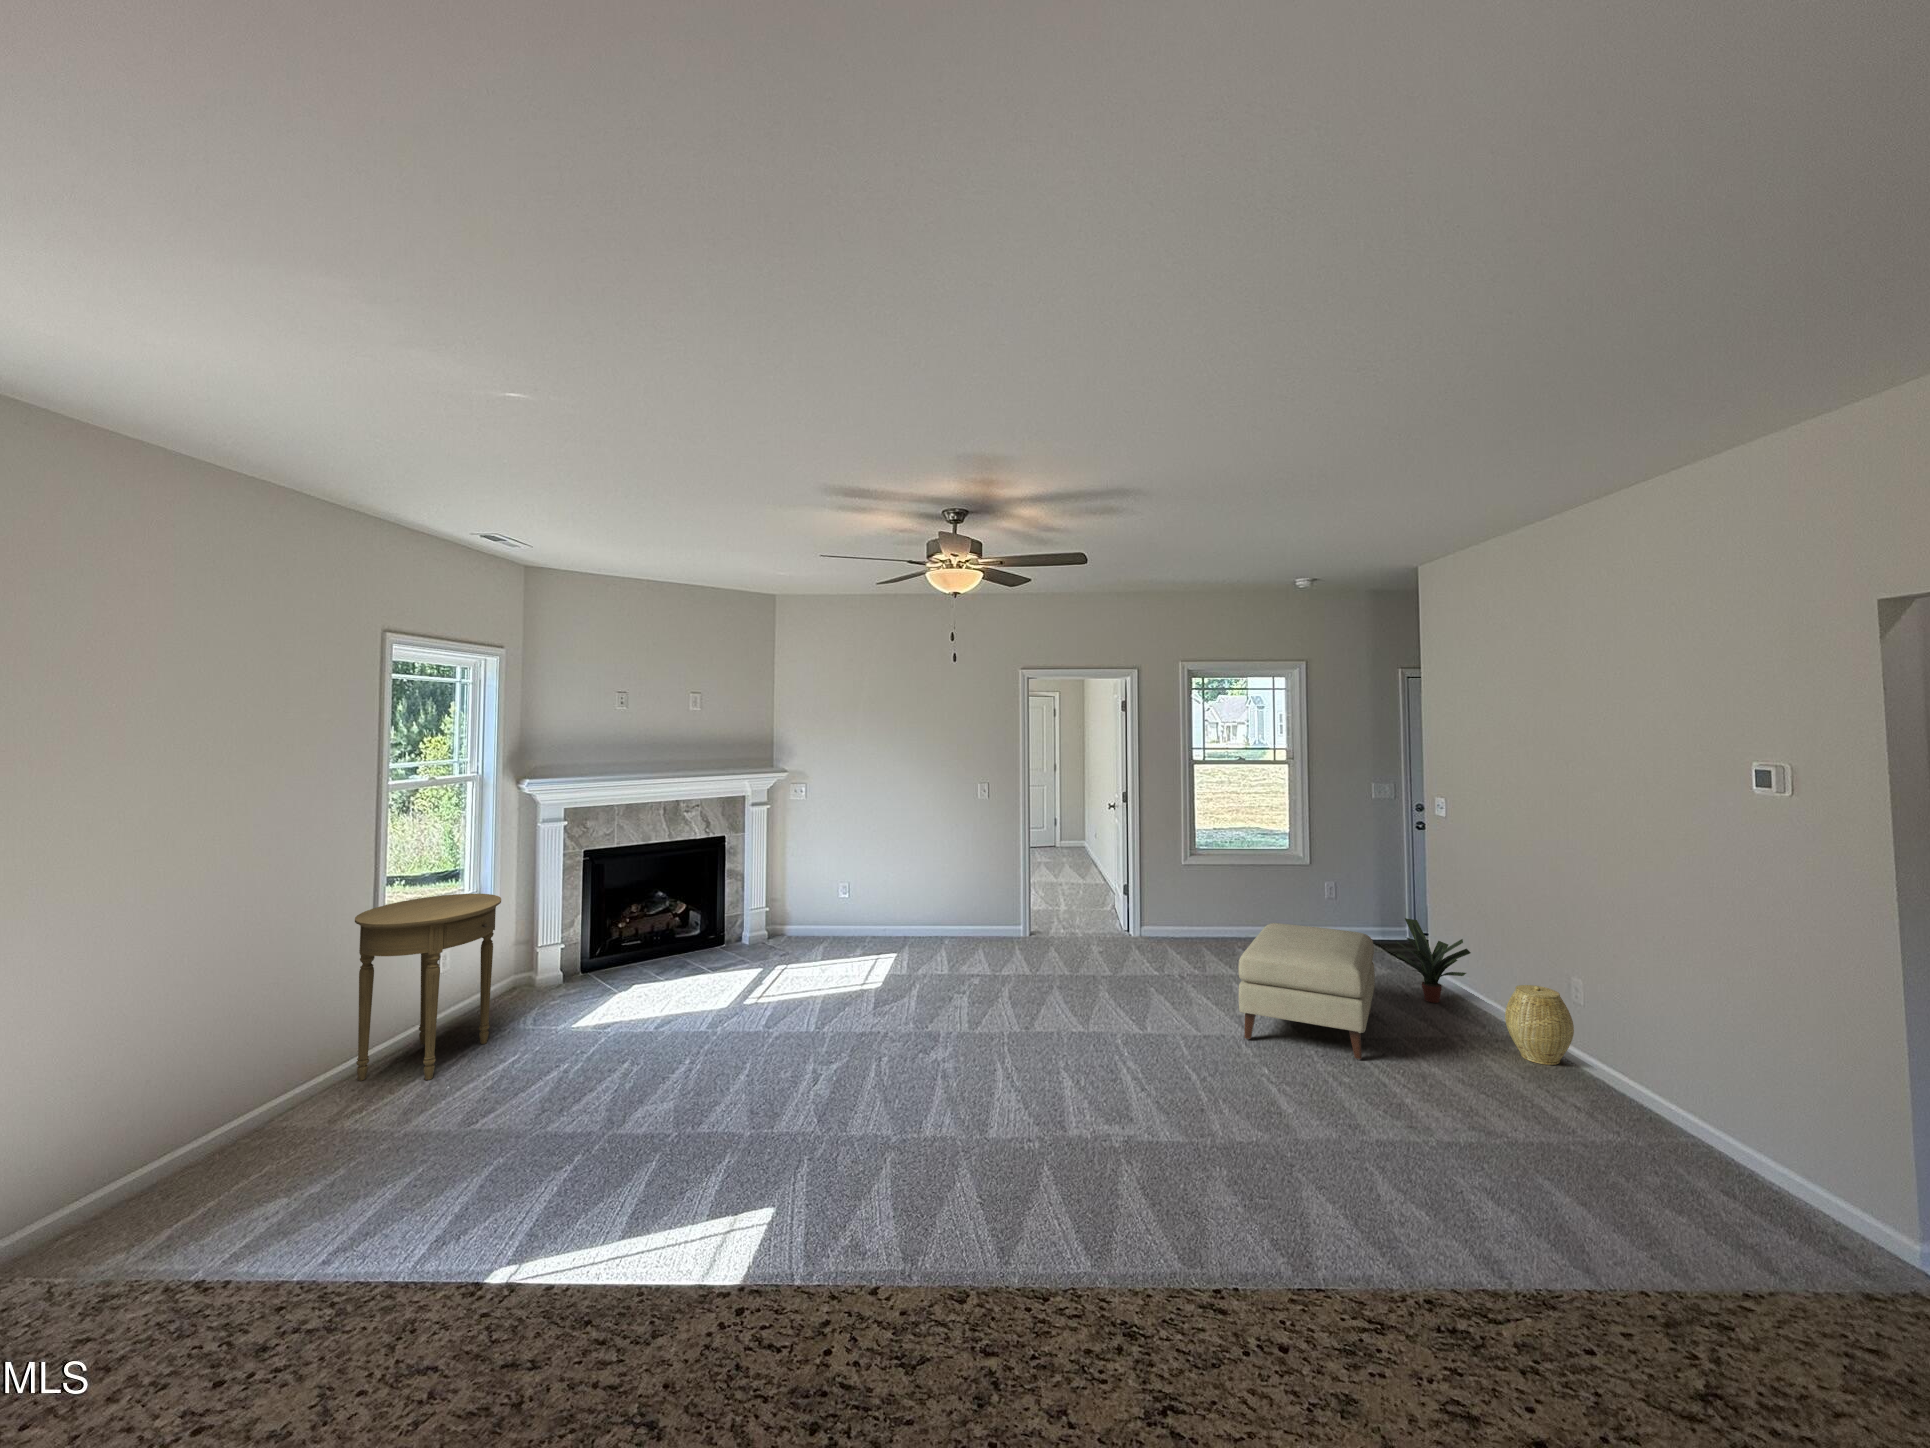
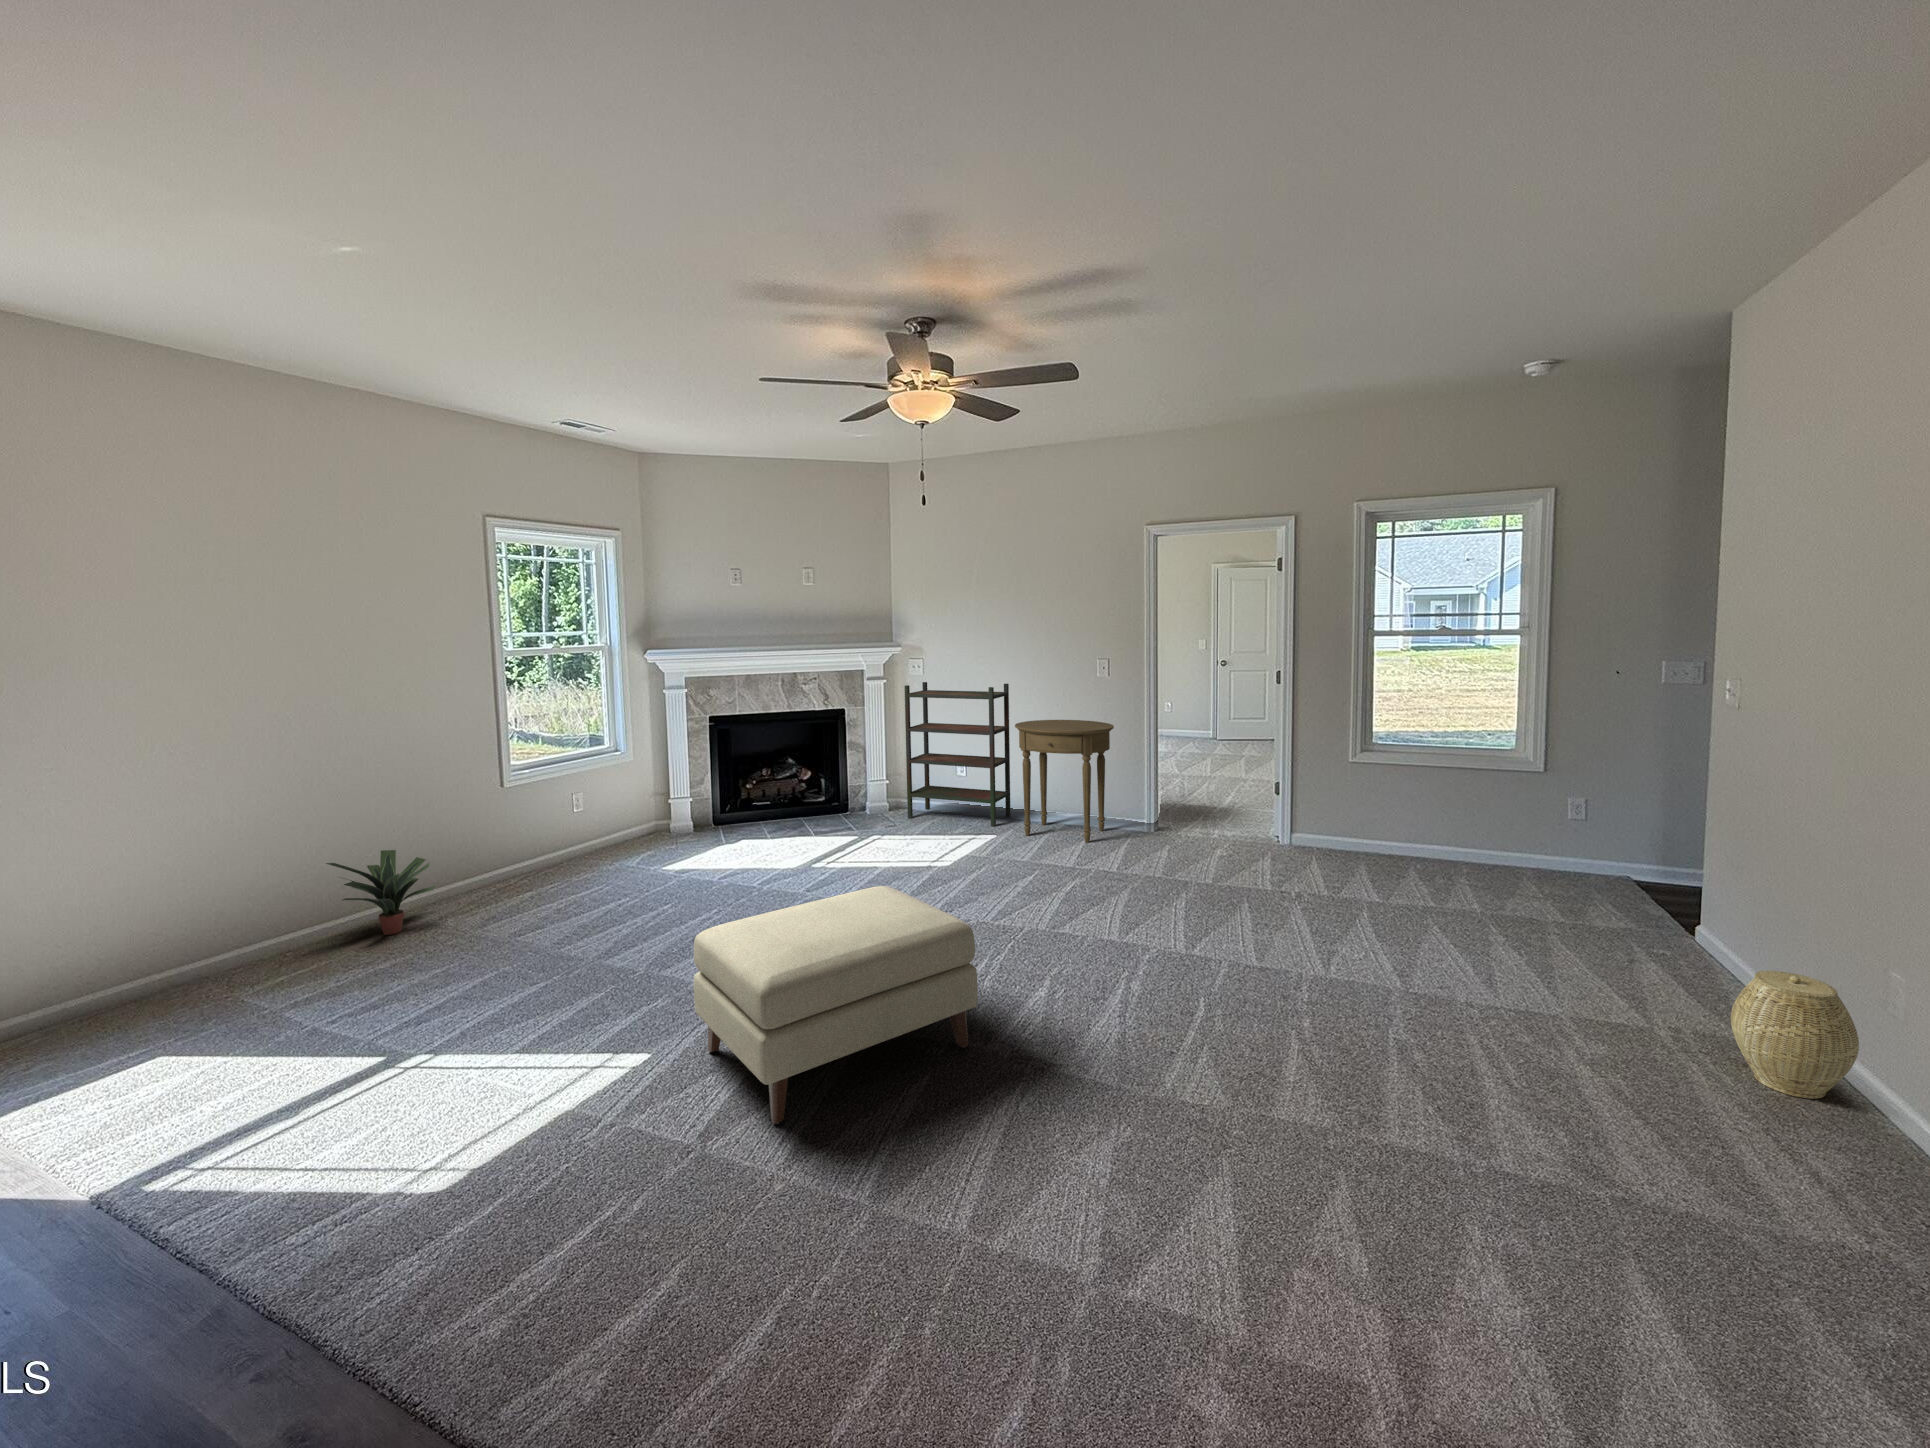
bookshelf: none [794,807,893,944] -> present [905,682,1011,826]
side table: present [355,894,501,1081] -> present [1015,720,1114,842]
potted plant: present [1396,918,1471,1003] -> present [326,850,435,935]
ottoman: present [1238,923,1375,1060] -> present [694,886,978,1124]

